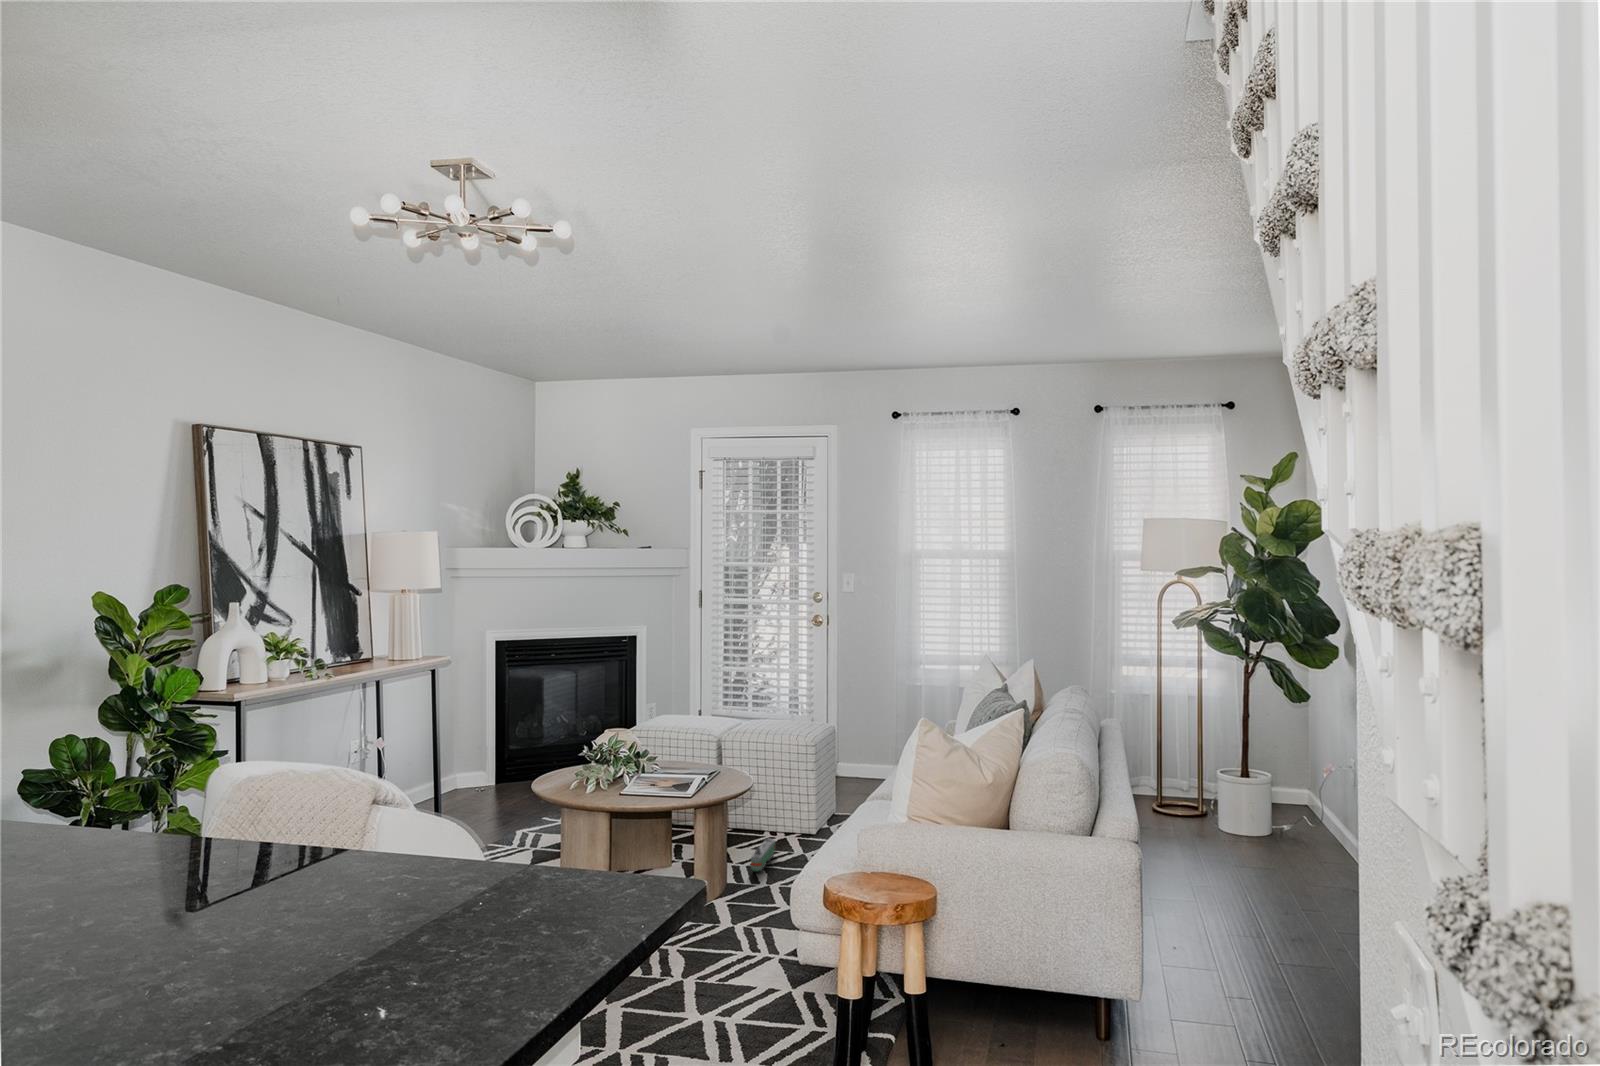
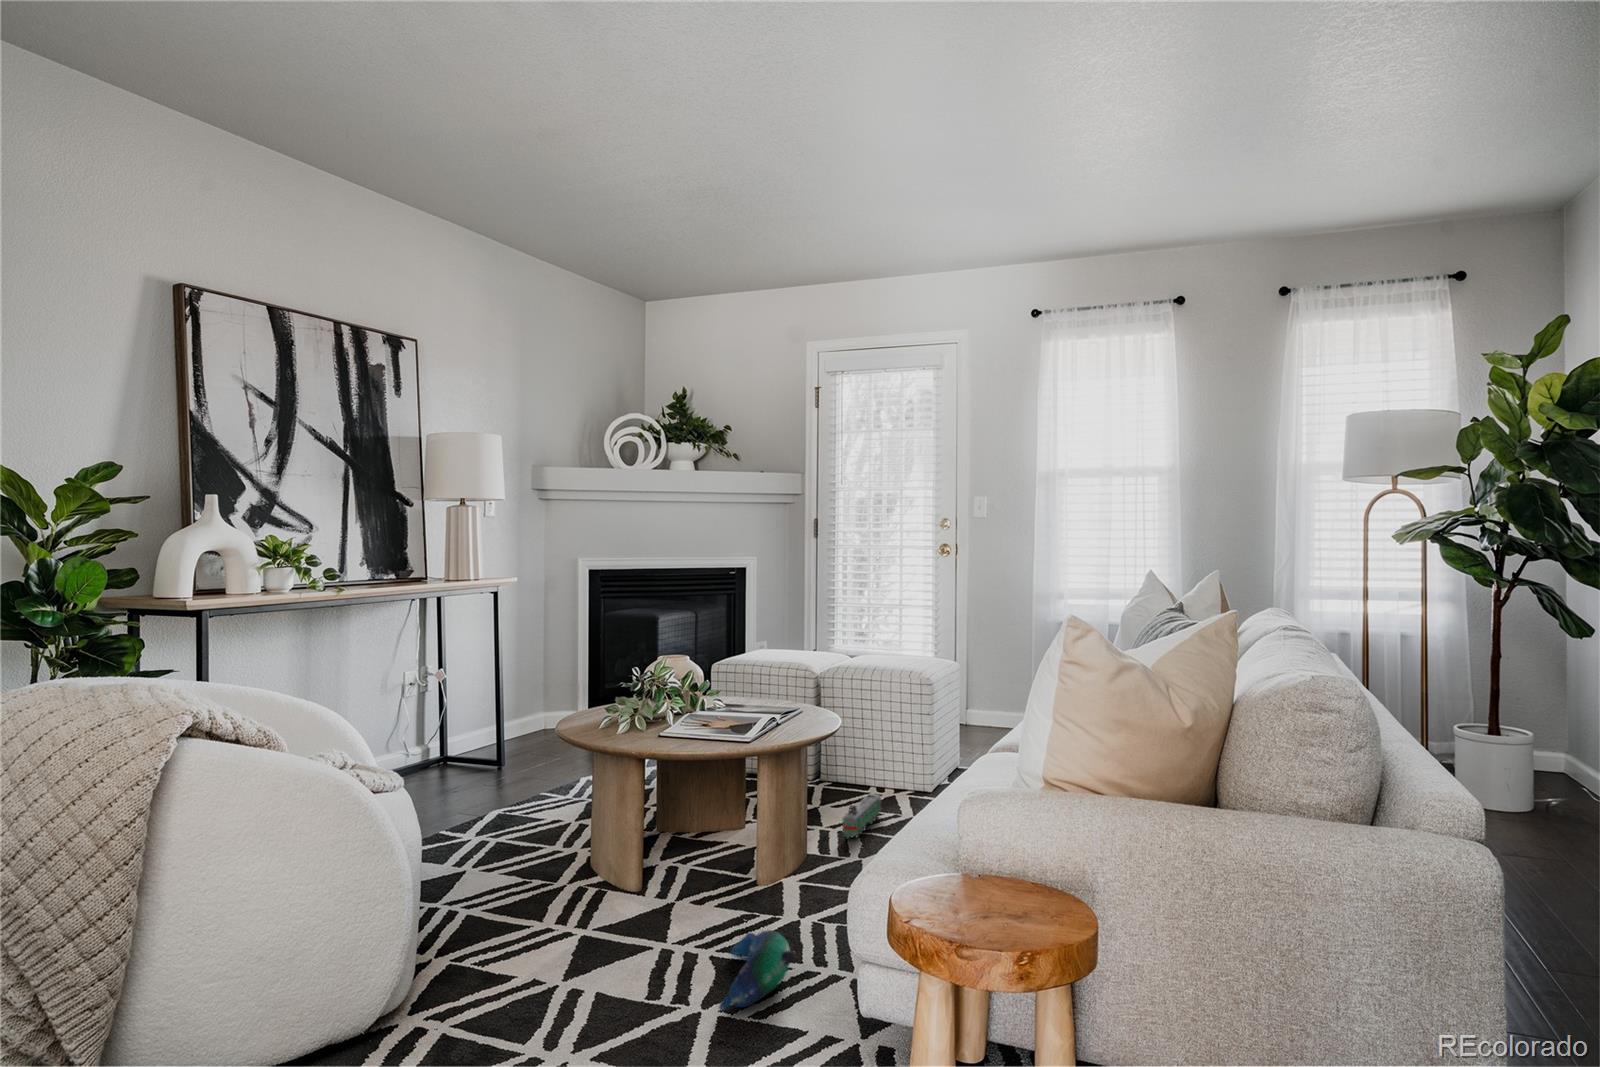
plush toy: none [697,929,745,975] -> present [719,930,795,1011]

